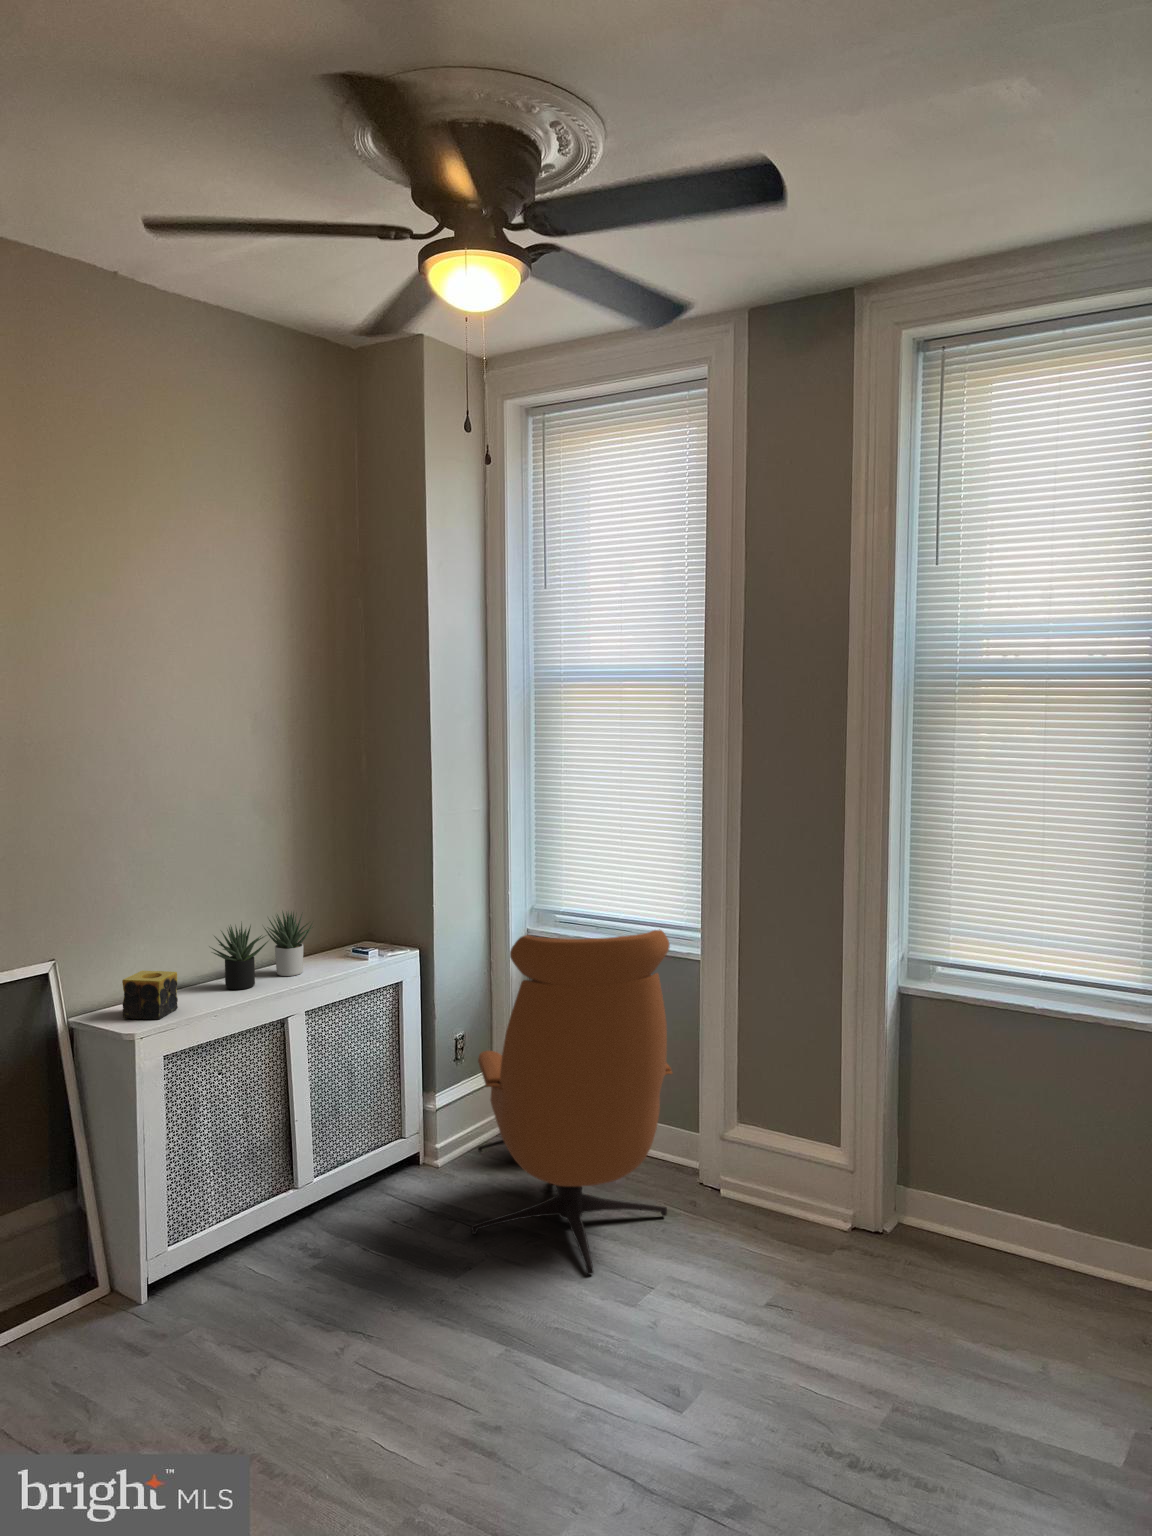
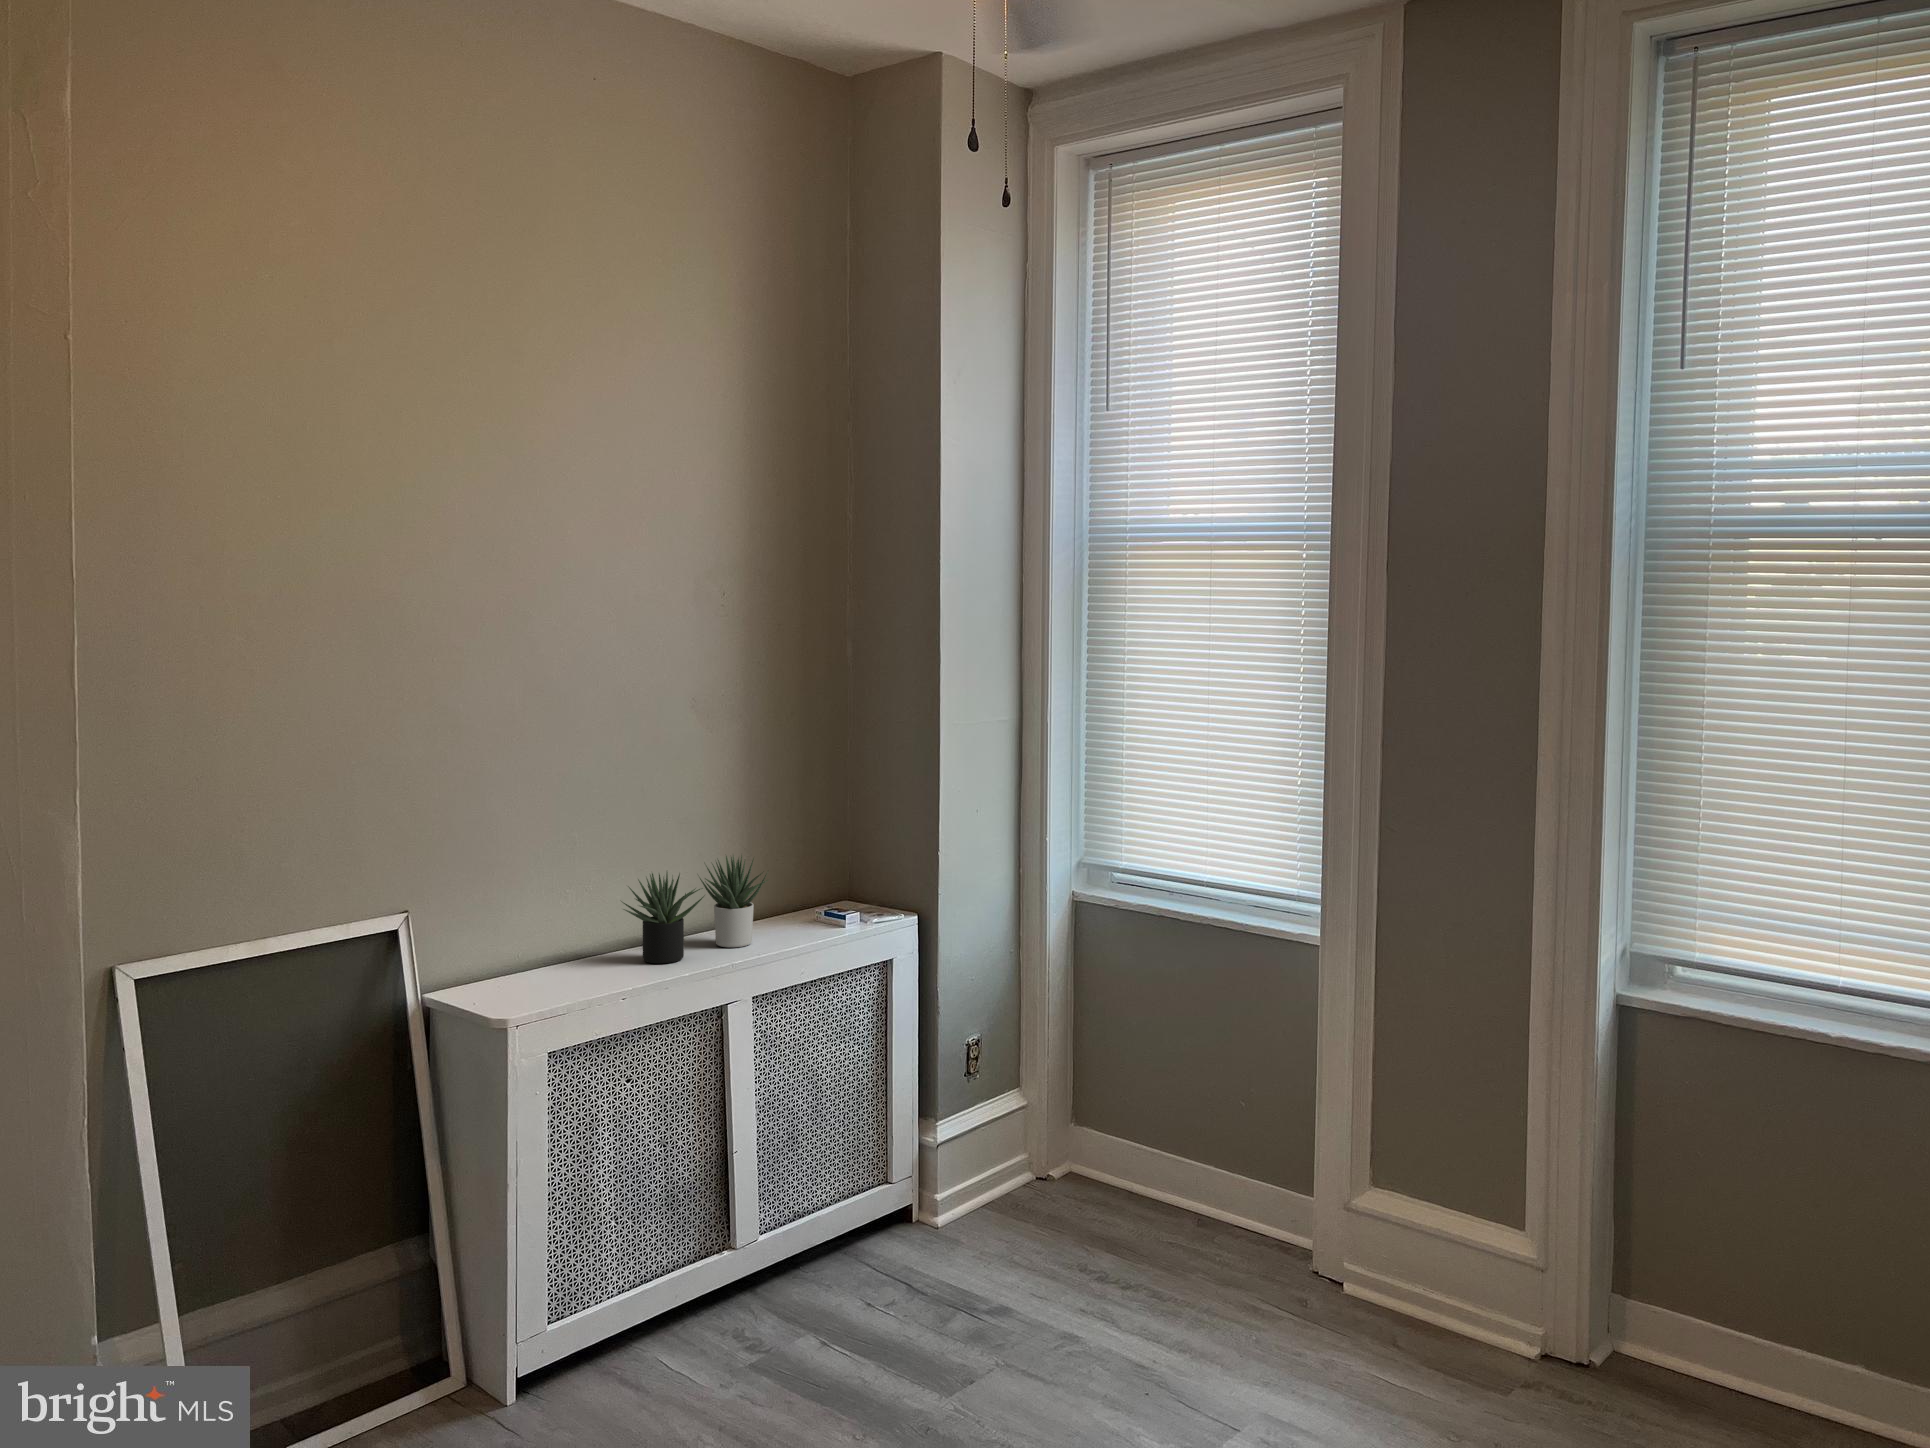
lounge chair: present [471,929,672,1275] -> none [977,896,1275,1399]
candle: present [122,971,178,1019] -> none [494,931,573,1000]

